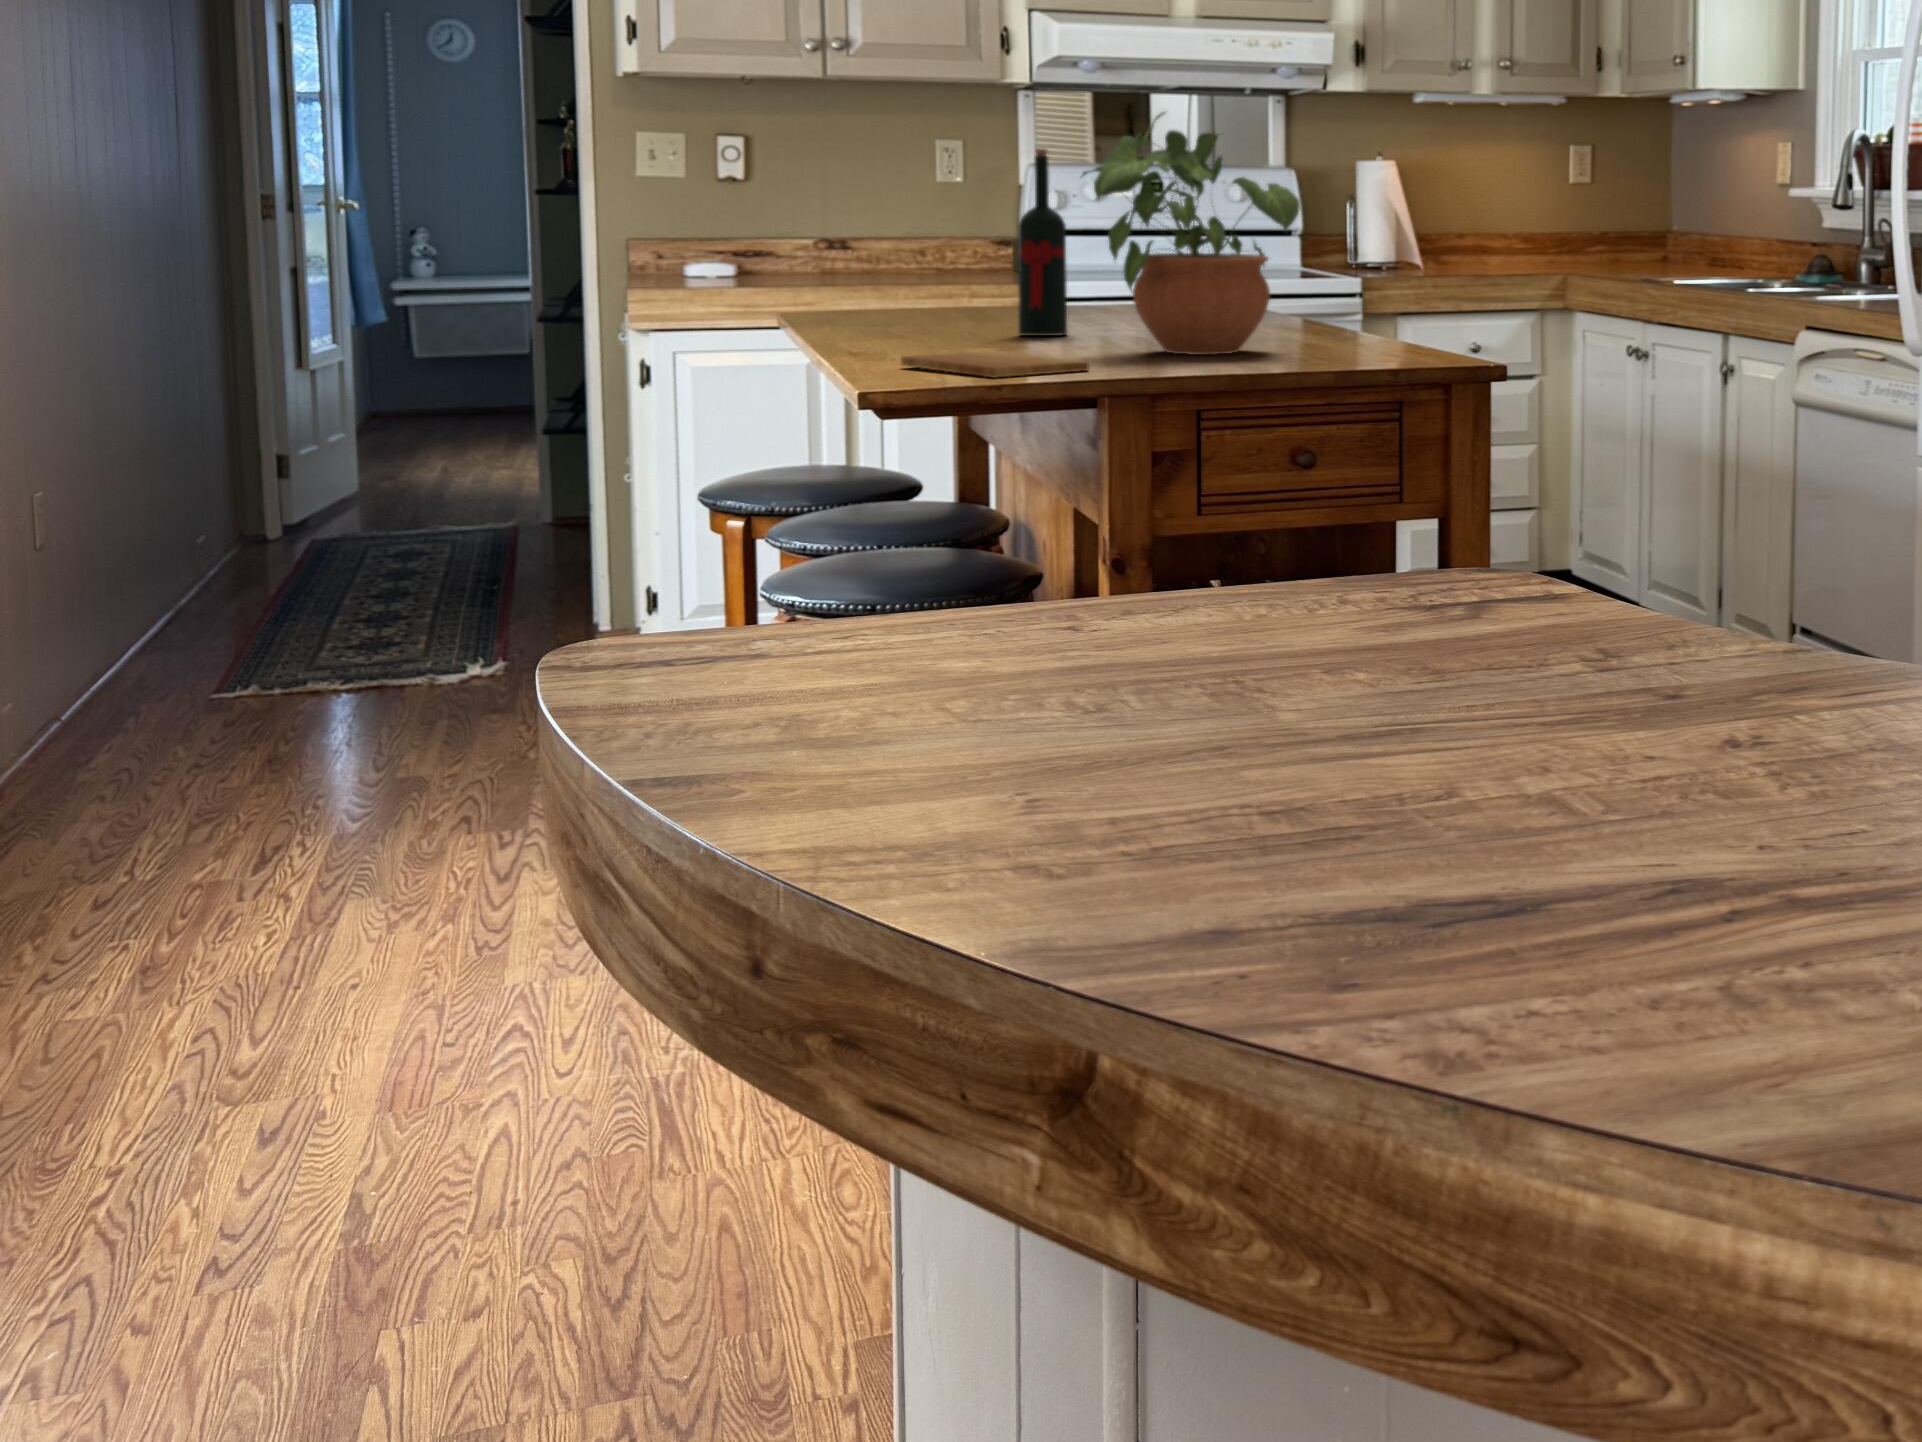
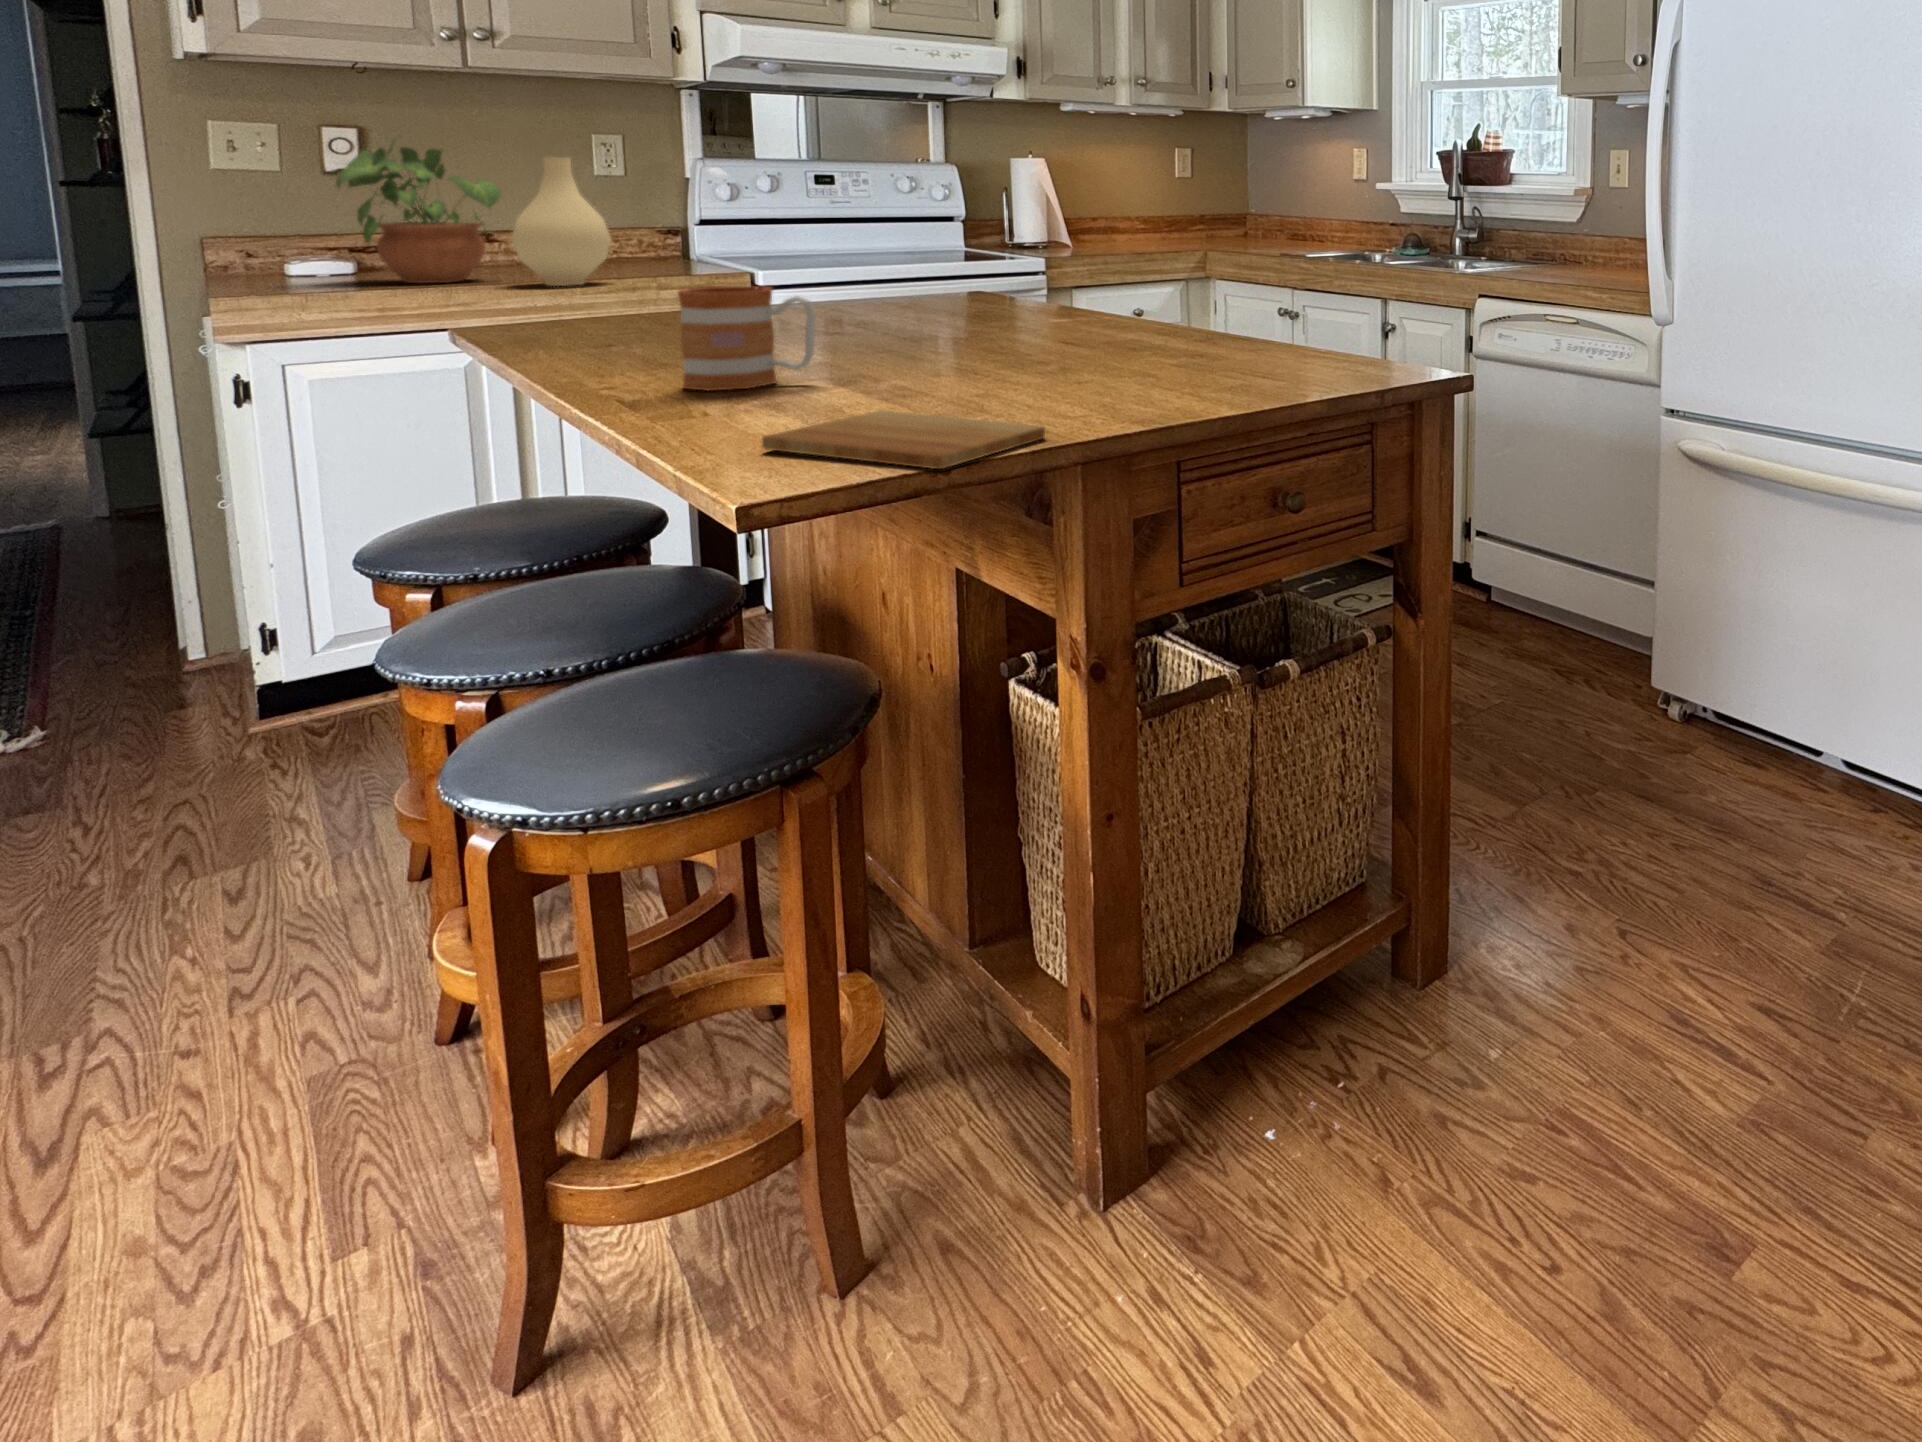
potted plant: present [1082,112,1300,355] -> present [332,136,501,283]
wine bottle: present [1018,148,1067,336] -> none [821,150,886,362]
vase: none [853,162,935,290] -> present [512,157,611,286]
mug: none [894,262,991,345] -> present [678,286,816,391]

